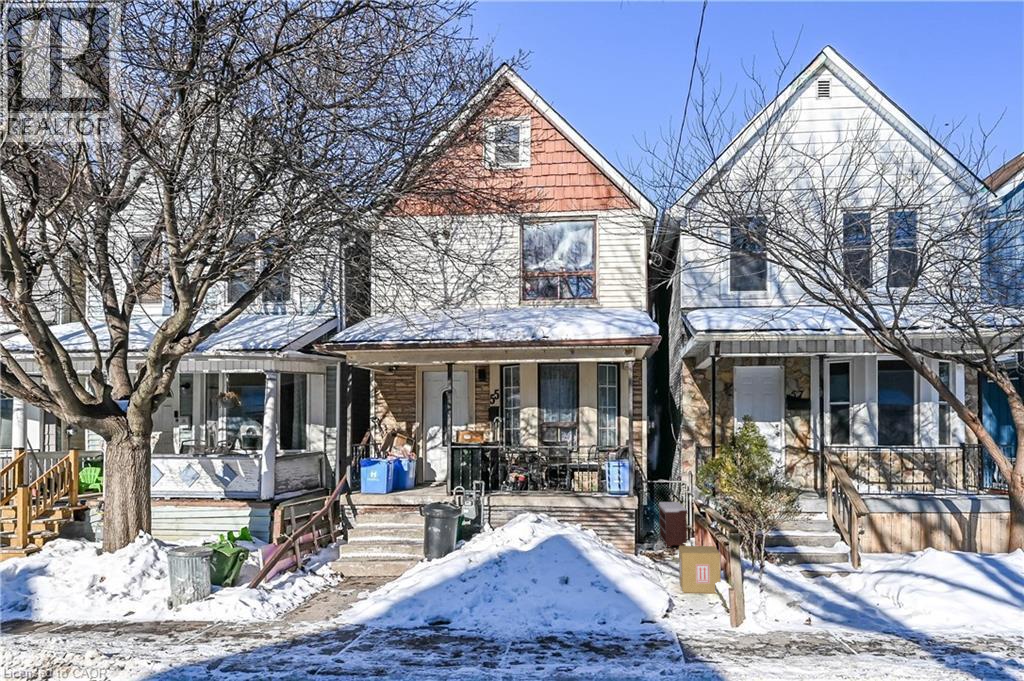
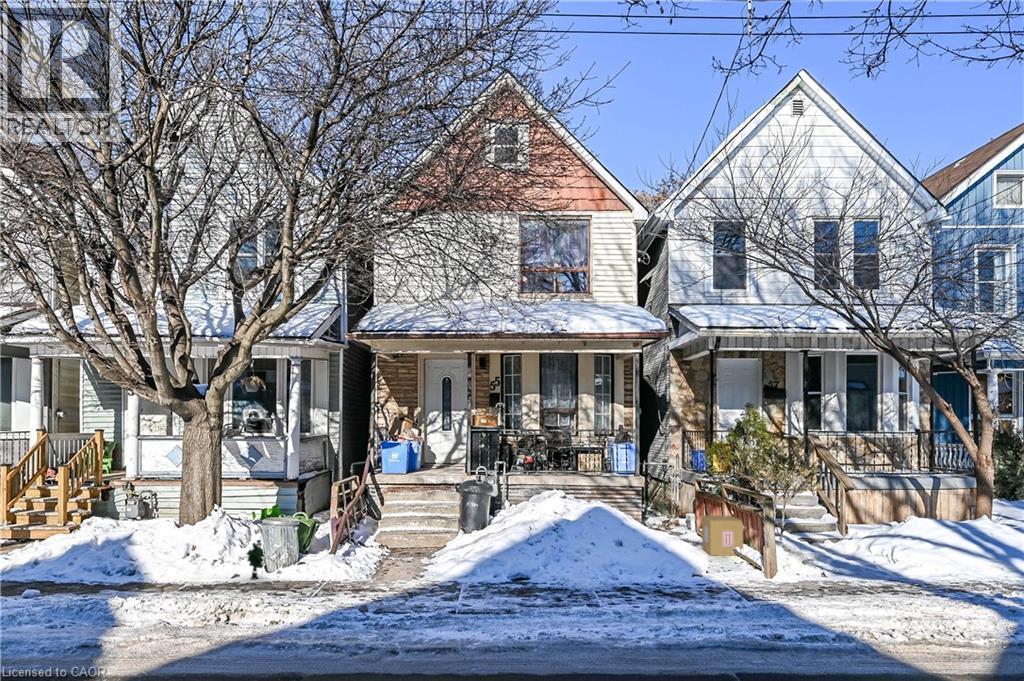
bench: present [658,502,687,548] -> none [654,482,687,523]
decorative plant: none [151,572,176,615] -> present [246,540,264,579]

